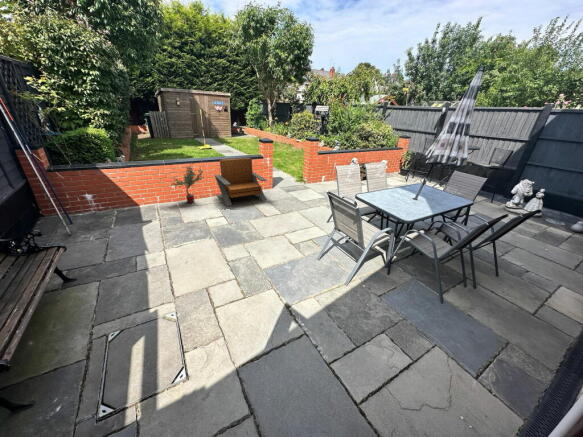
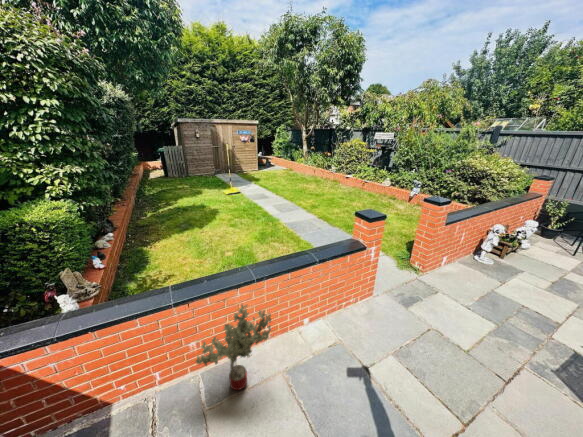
lounge chair: present [215,158,267,207] -> none [288,260,416,412]

